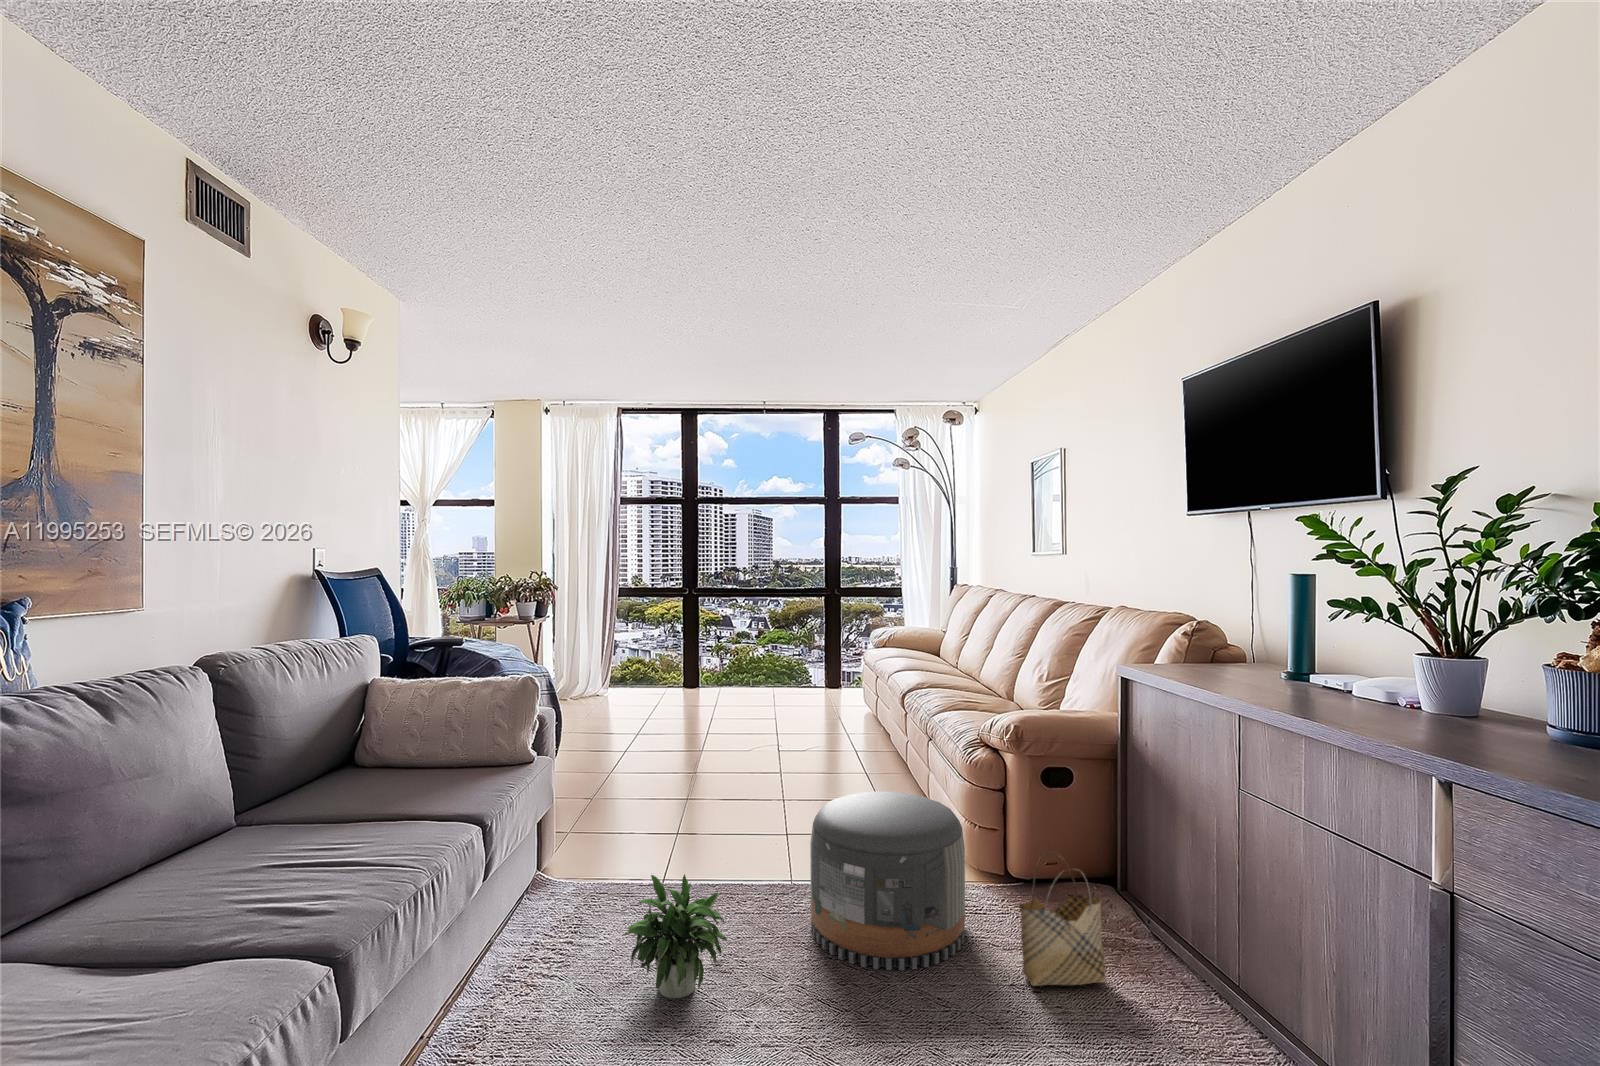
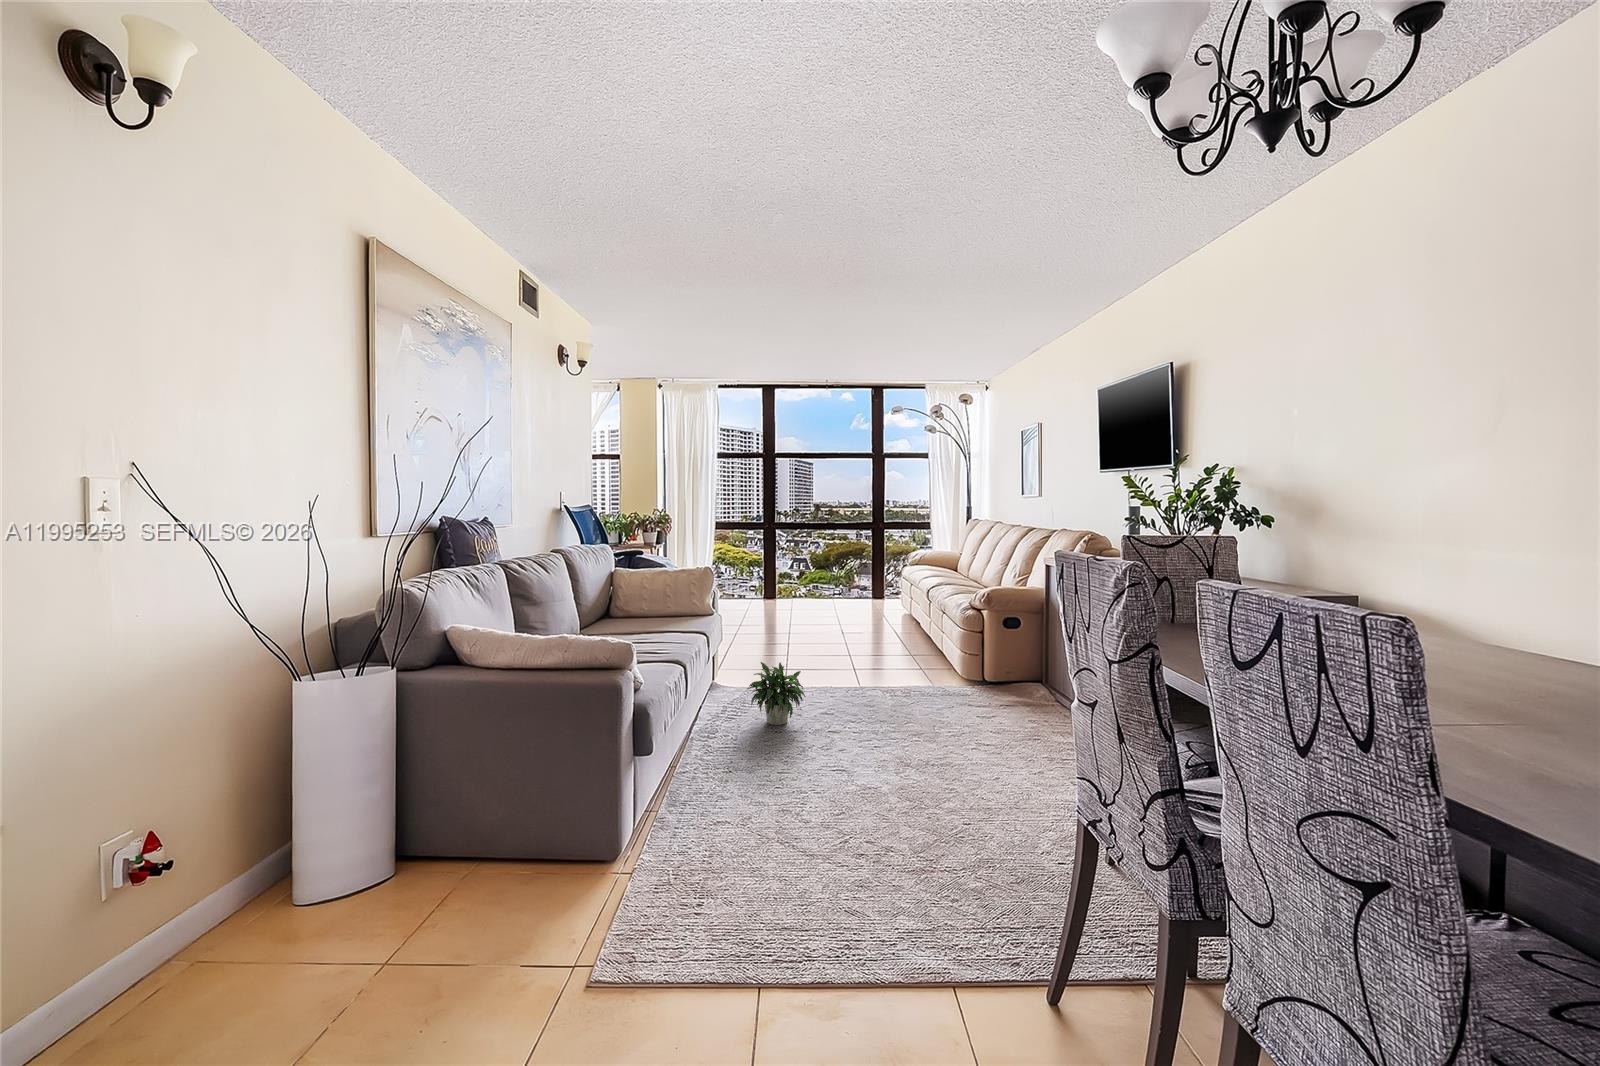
pouf: present [810,791,965,970] -> none [856,627,950,719]
woven basket: present [1019,851,1106,986] -> none [978,651,1030,724]

